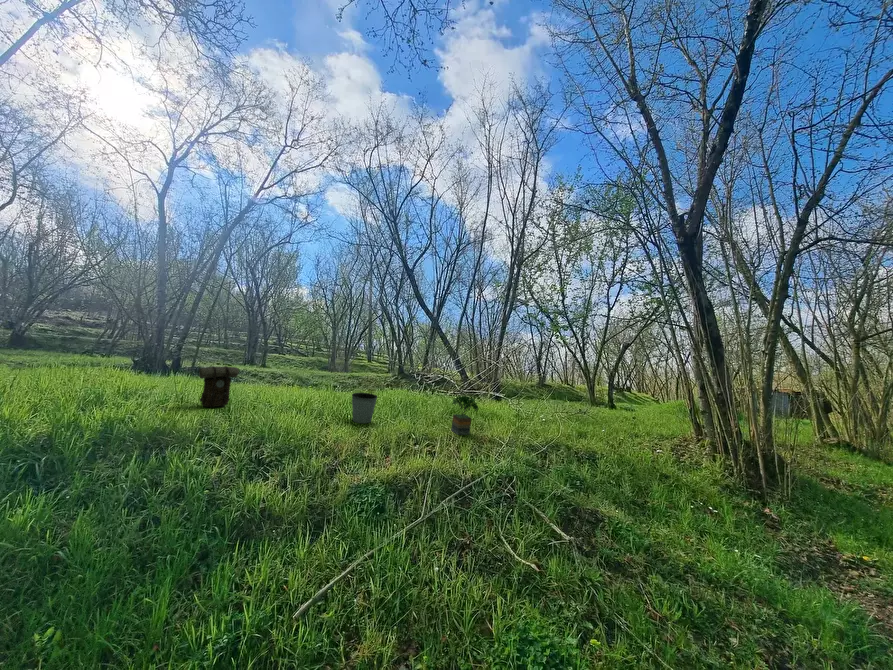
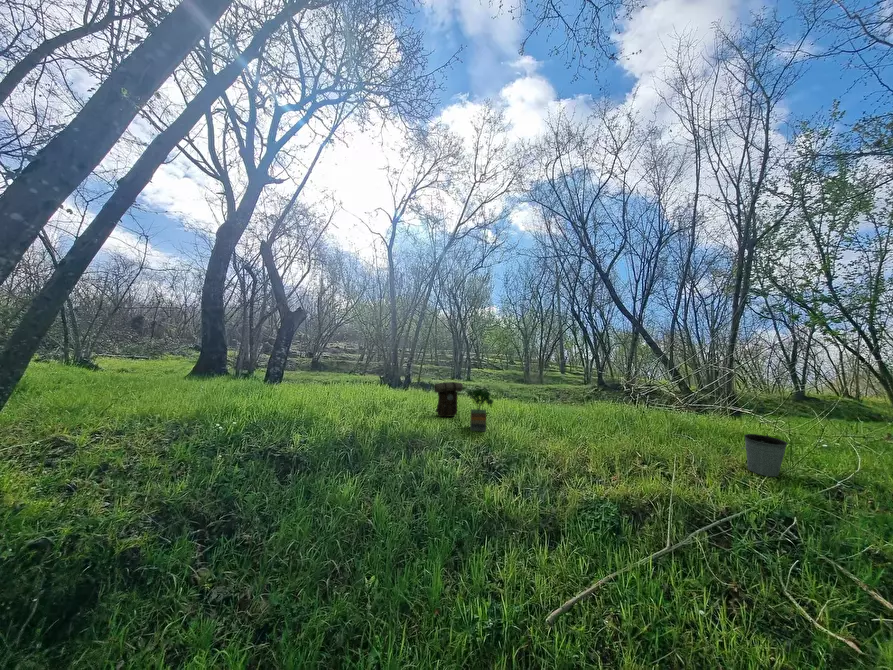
bucket: present [352,392,377,423] -> present [742,434,787,477]
potted tree: present [451,396,479,435] -> present [467,389,493,432]

